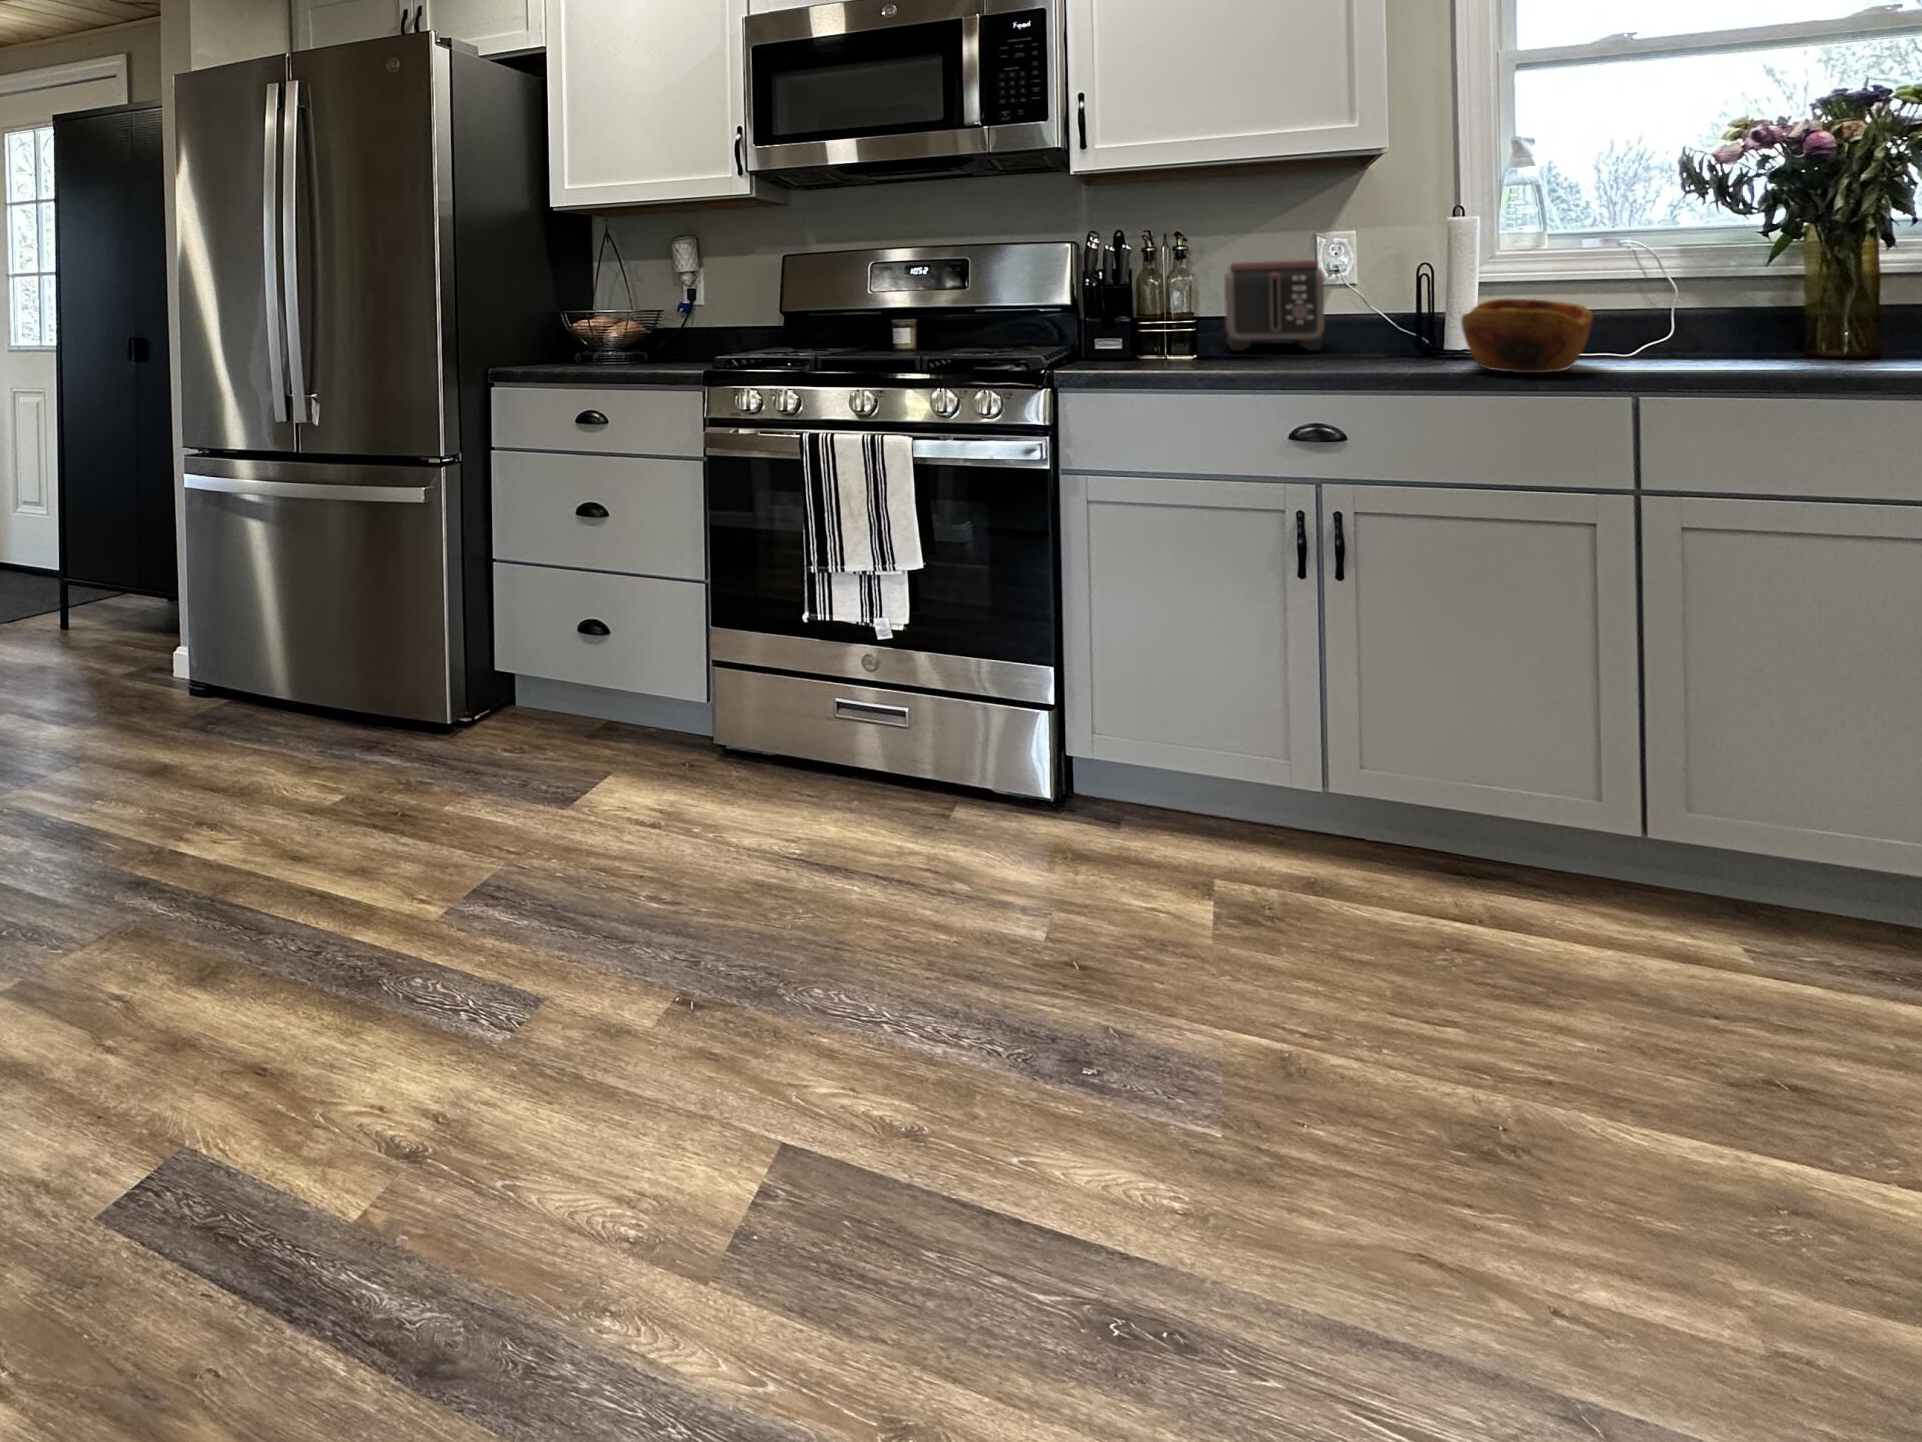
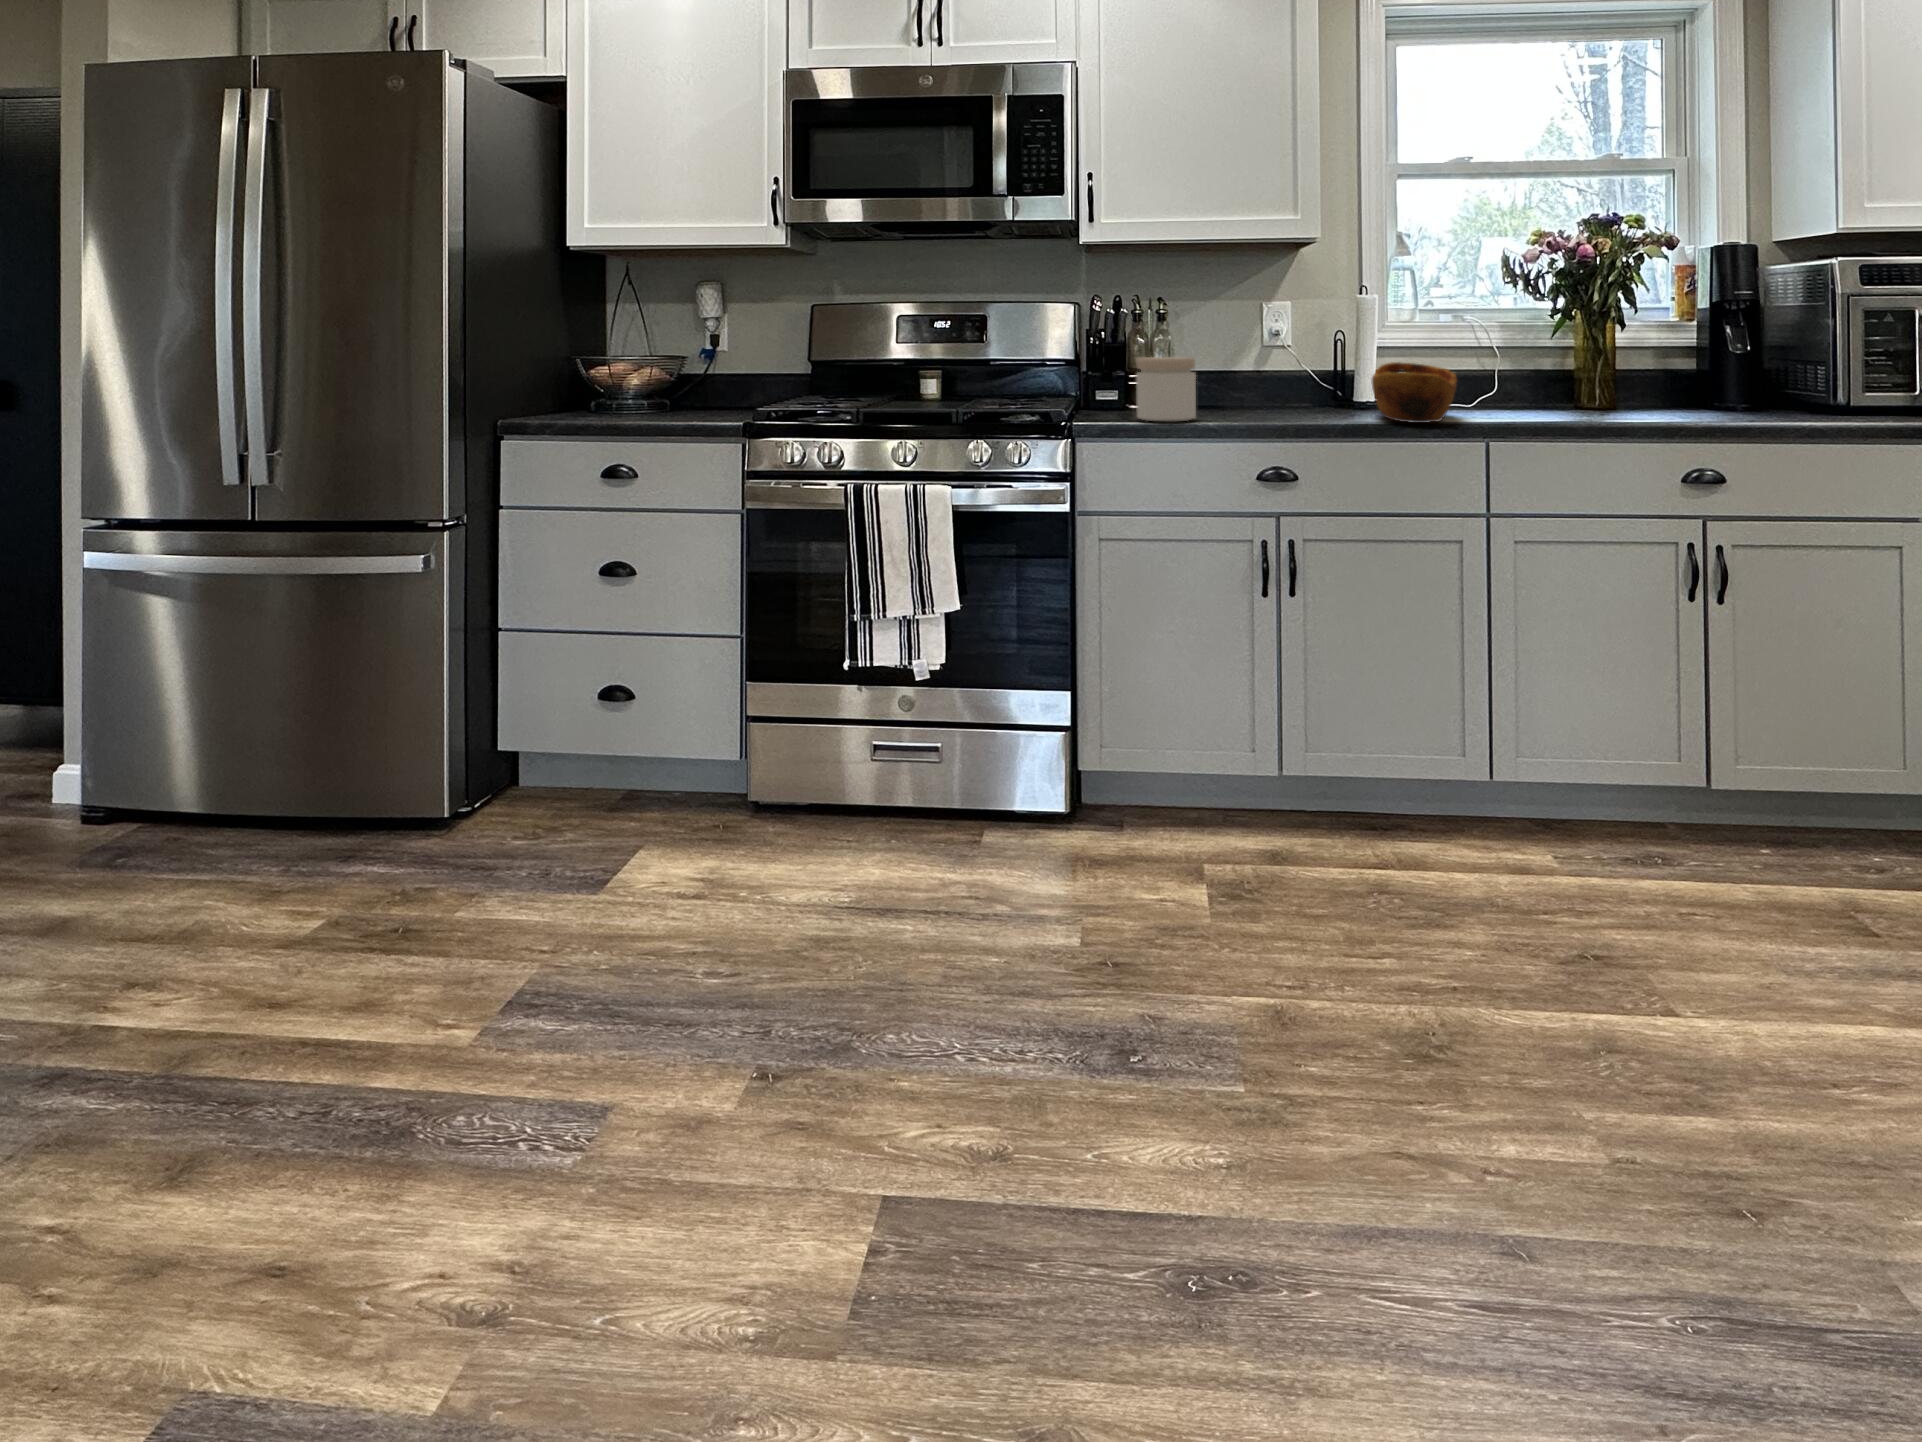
toaster: present [1225,260,1325,351] -> none [1188,327,1267,402]
jar: none [1137,296,1214,371] -> present [1136,357,1196,421]

